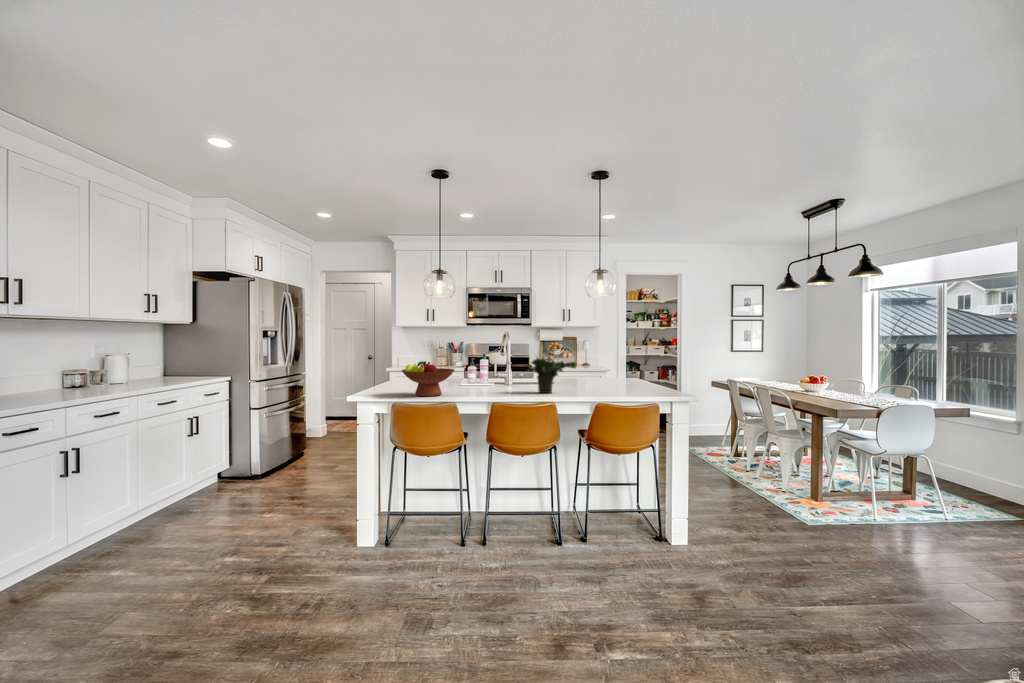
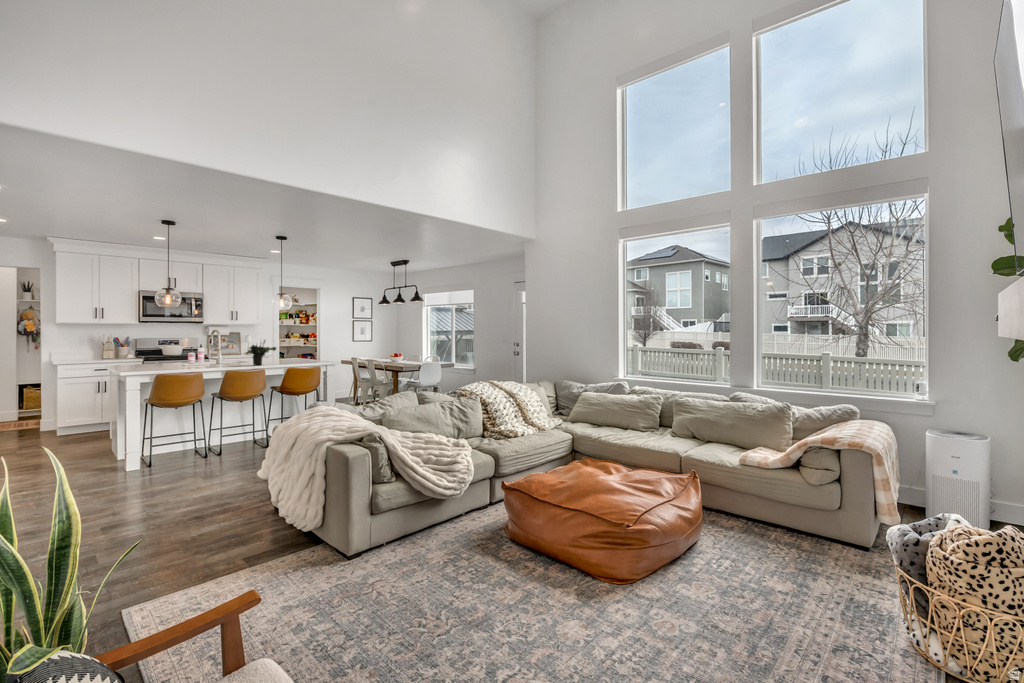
fruit bowl: present [402,361,454,396] -> none [164,348,203,370]

